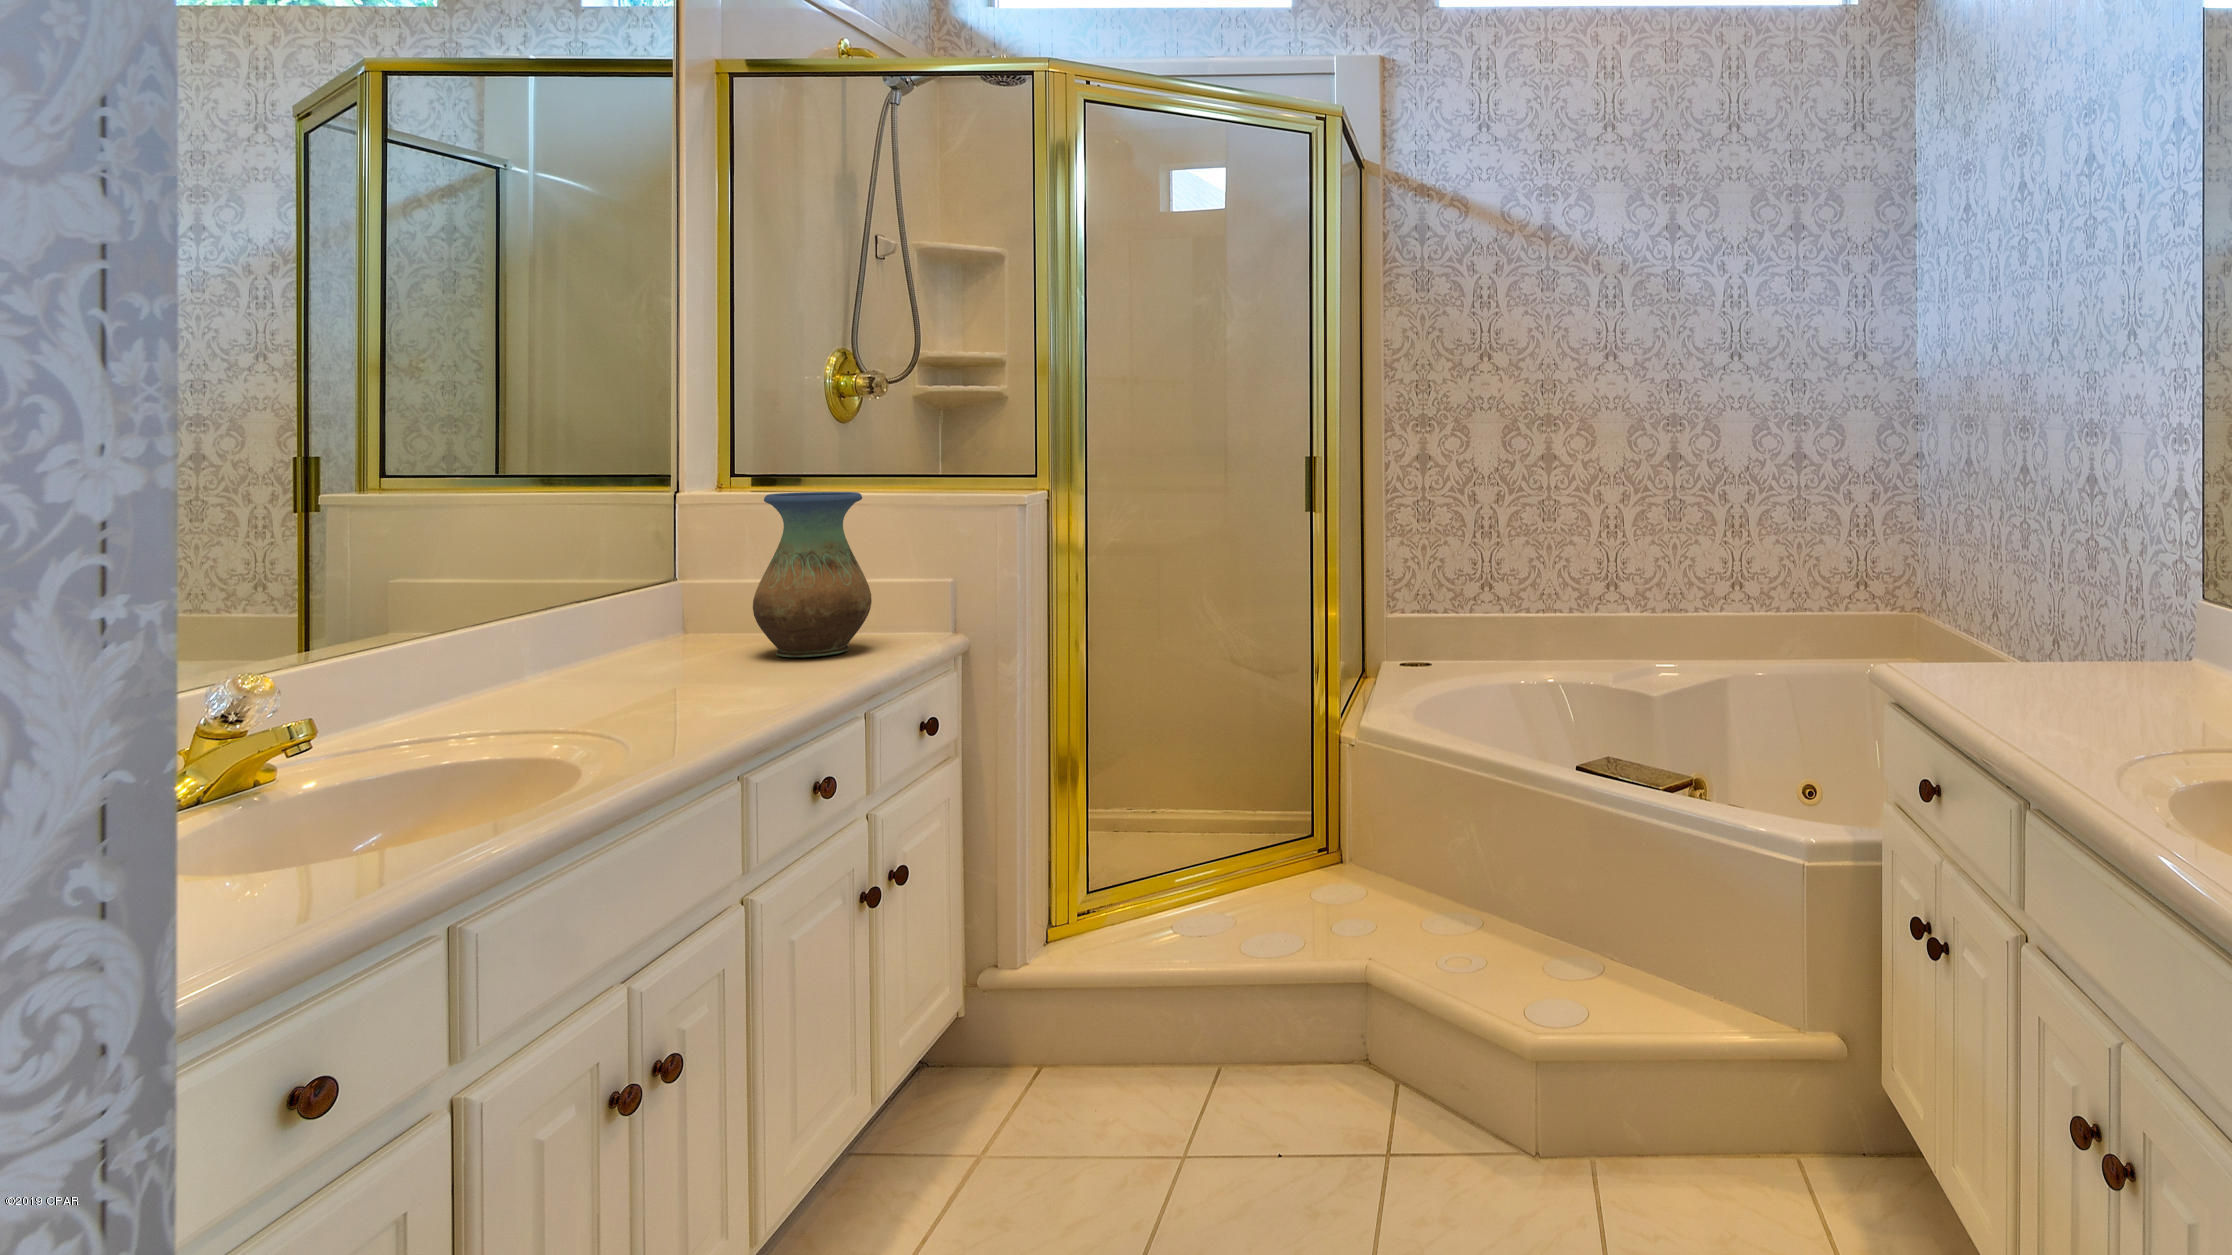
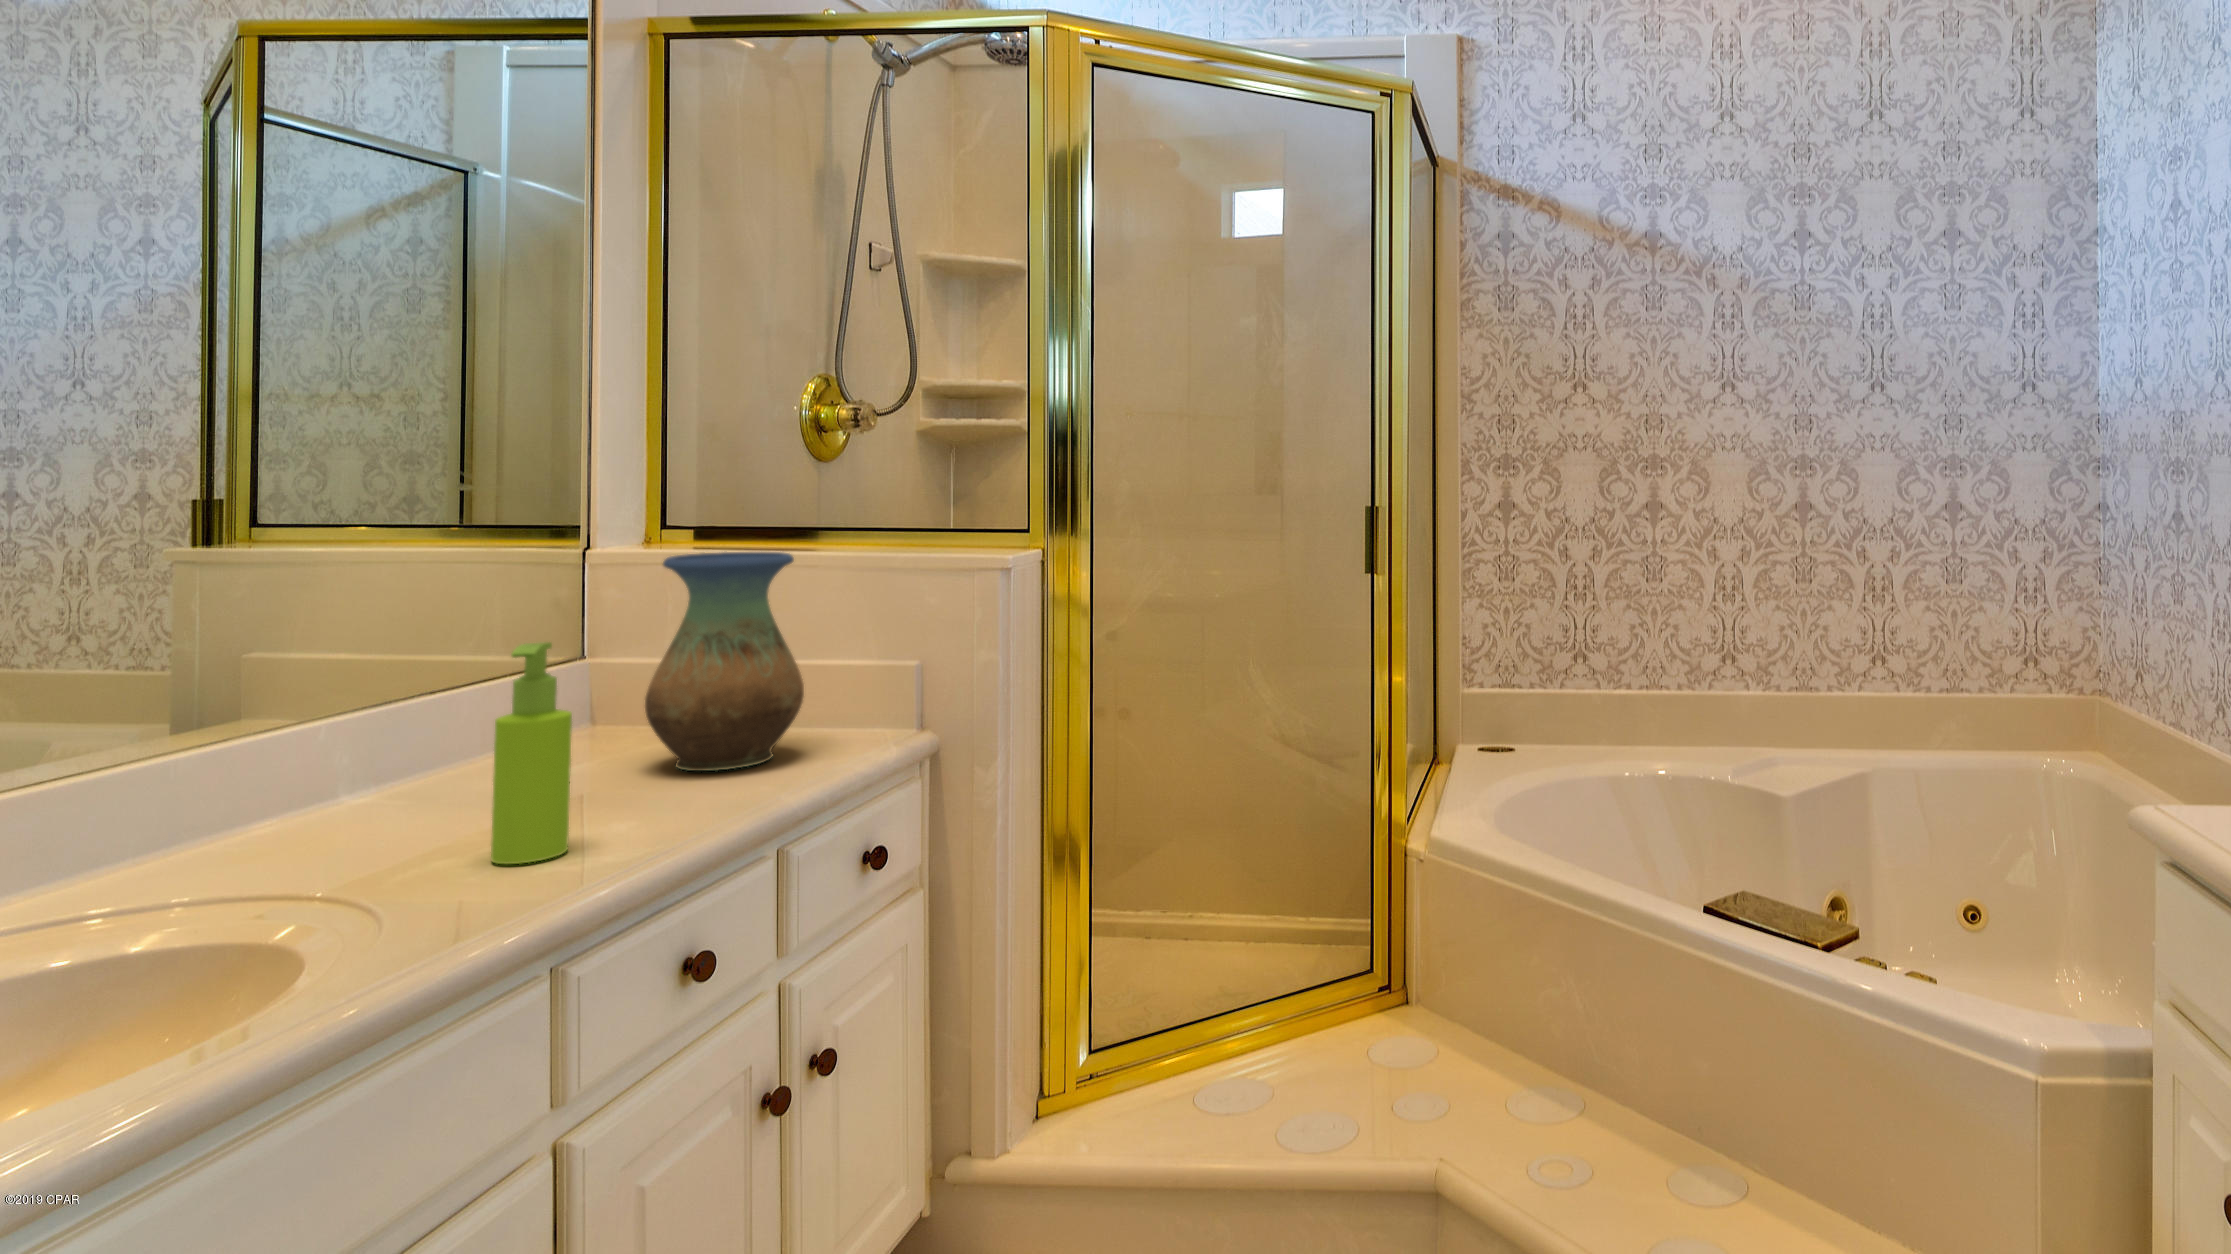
soap dispenser: none [682,550,734,706] -> present [491,642,572,864]

